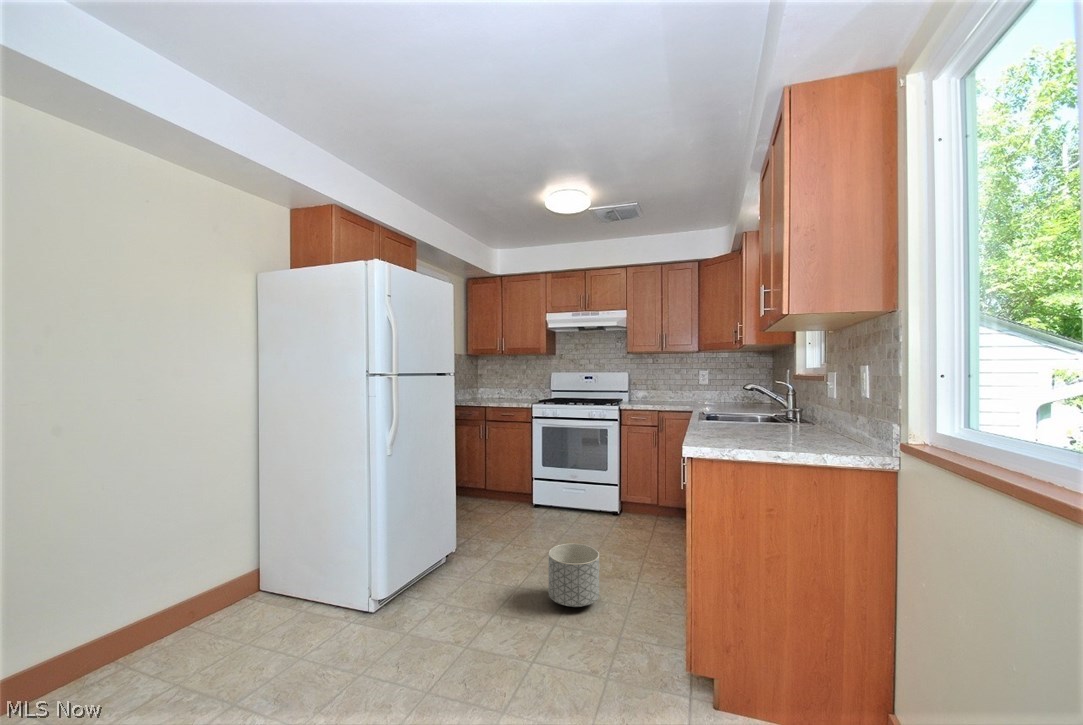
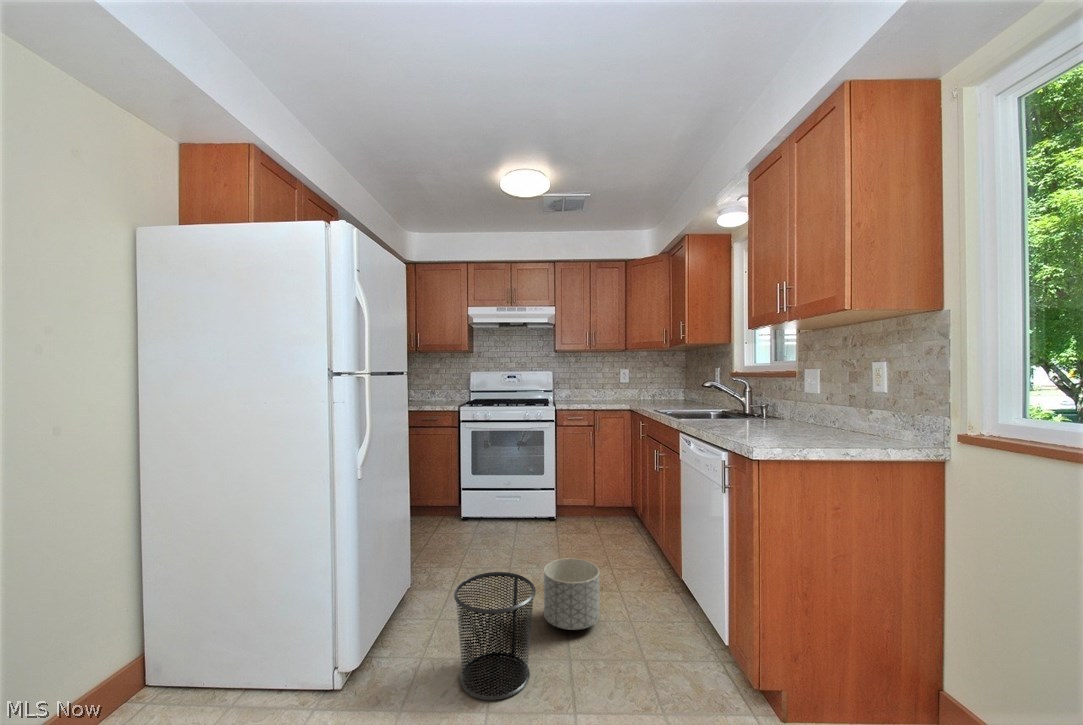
waste bin: none [450,543,519,645] -> present [454,572,536,700]

